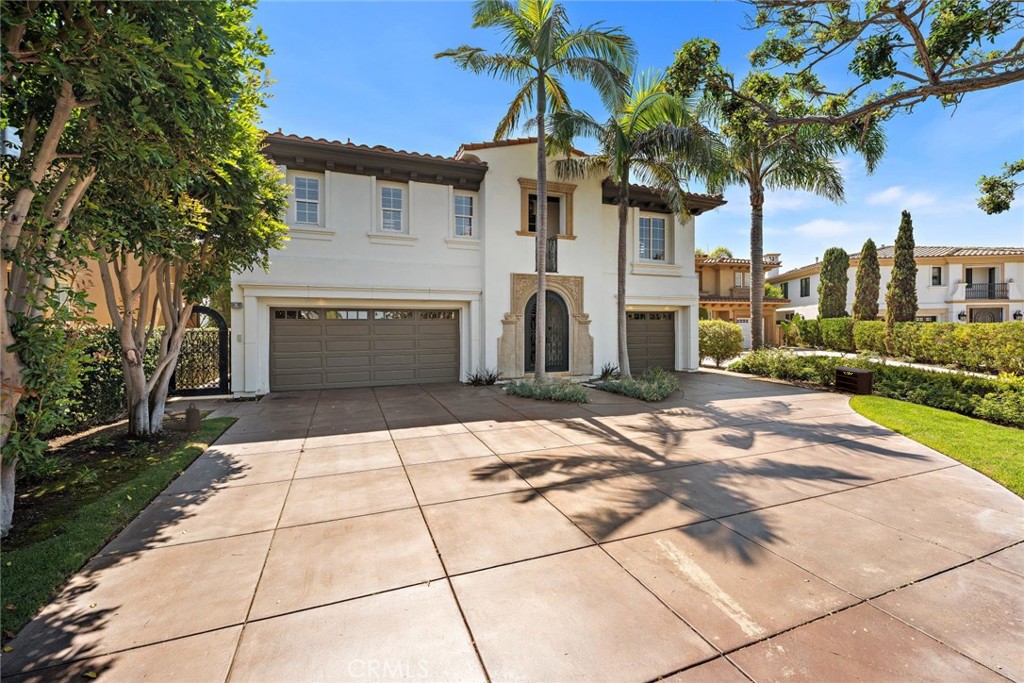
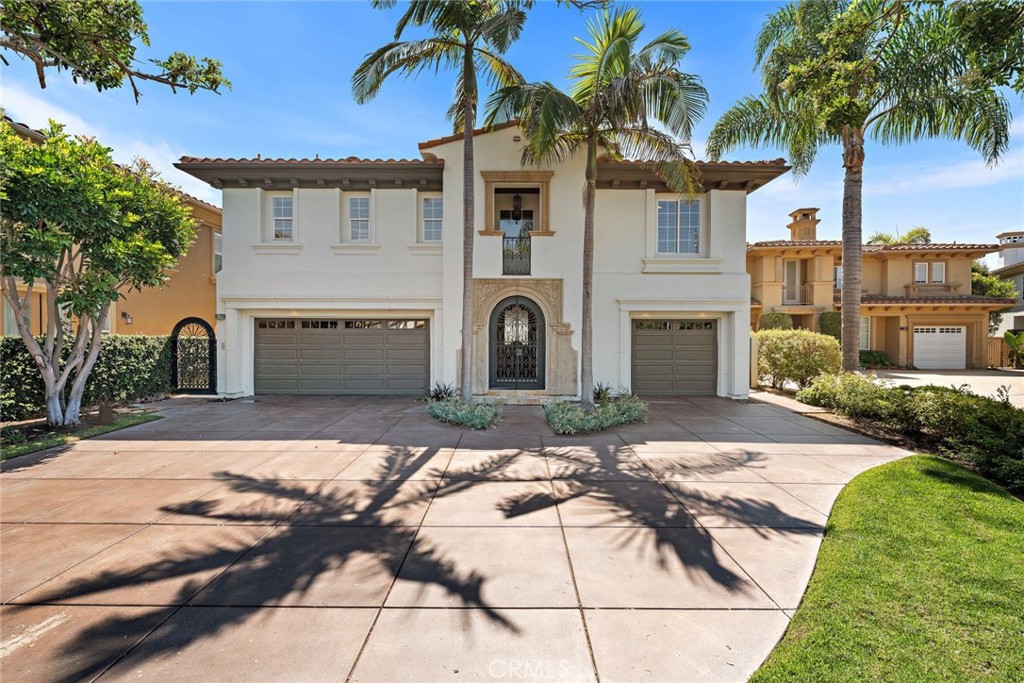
bench: present [835,367,874,395] -> none [910,408,964,460]

